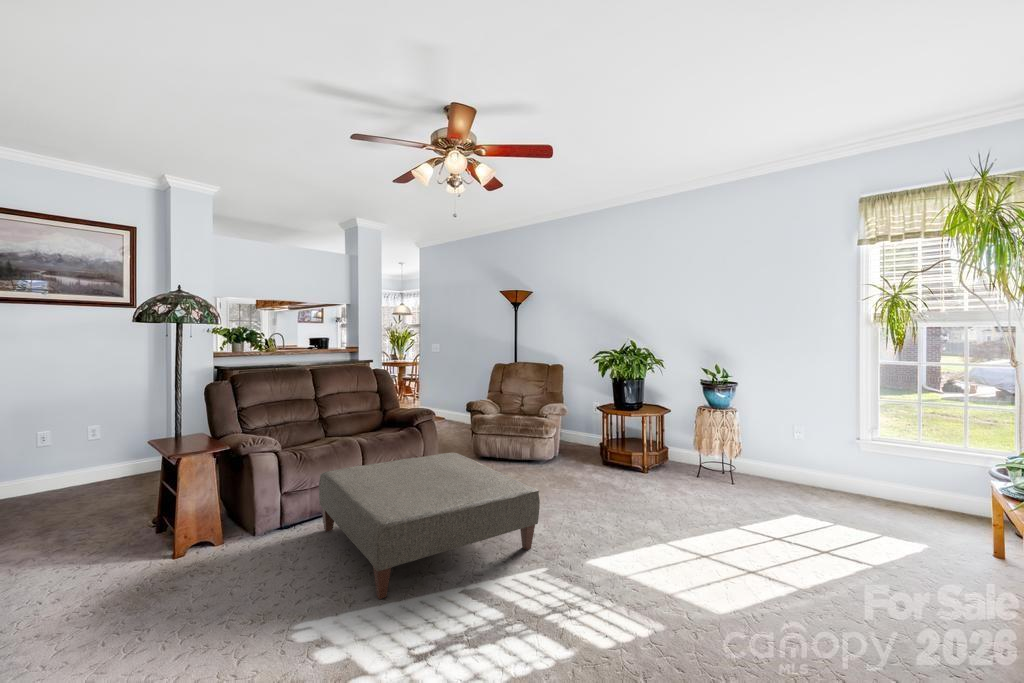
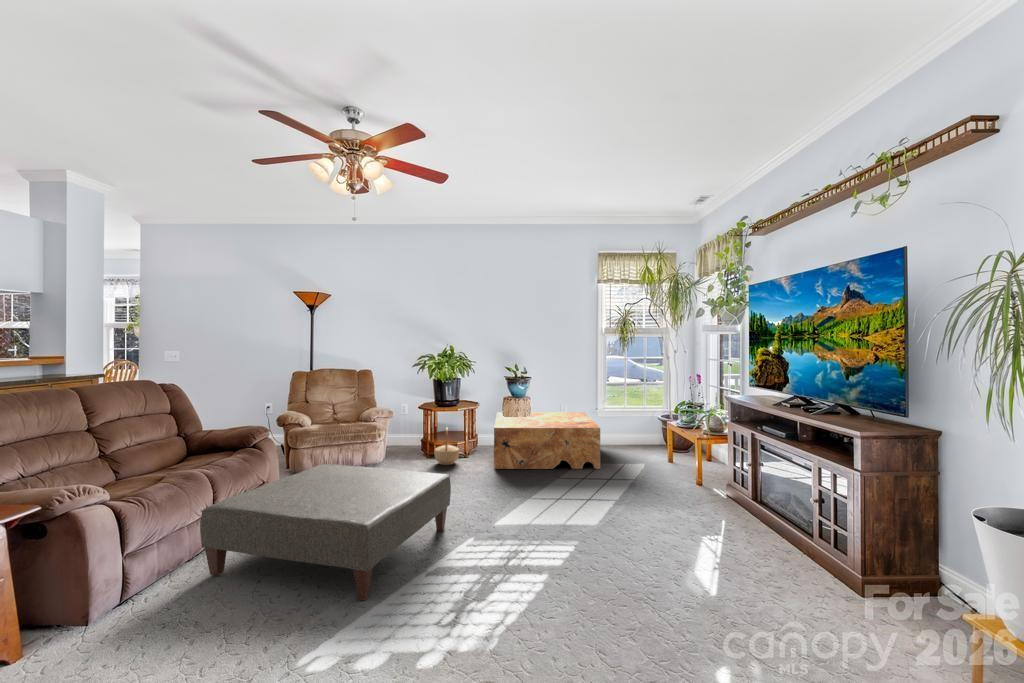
coffee table: none [661,425,824,527] -> present [494,412,600,469]
basket: none [604,434,632,477] -> present [434,428,459,465]

